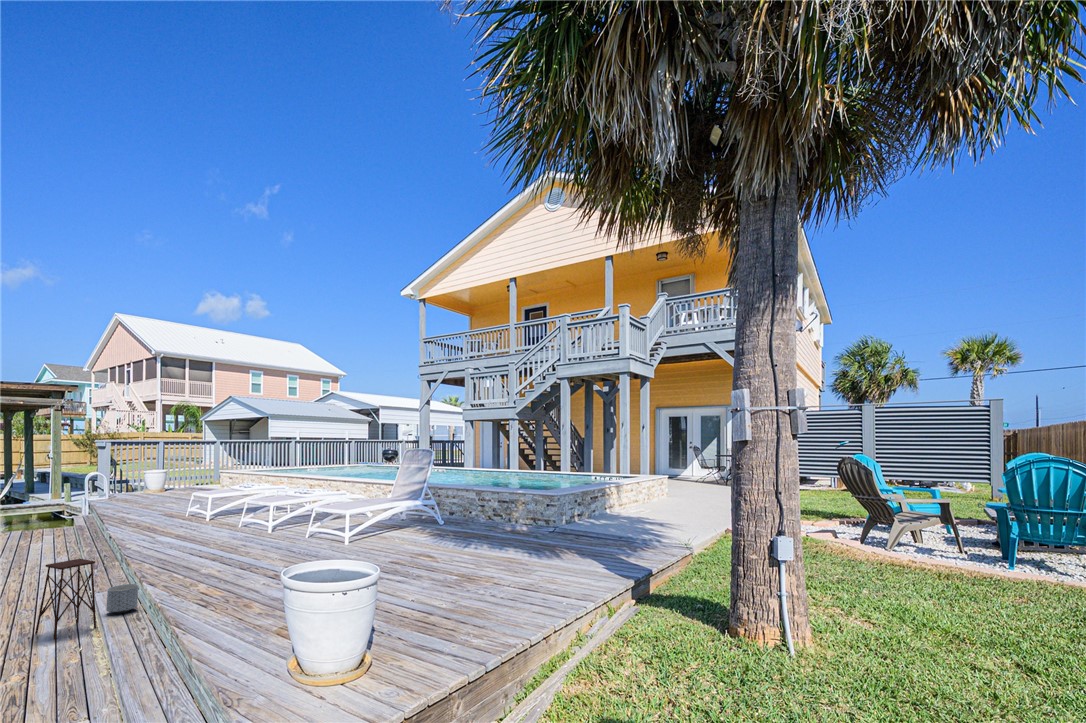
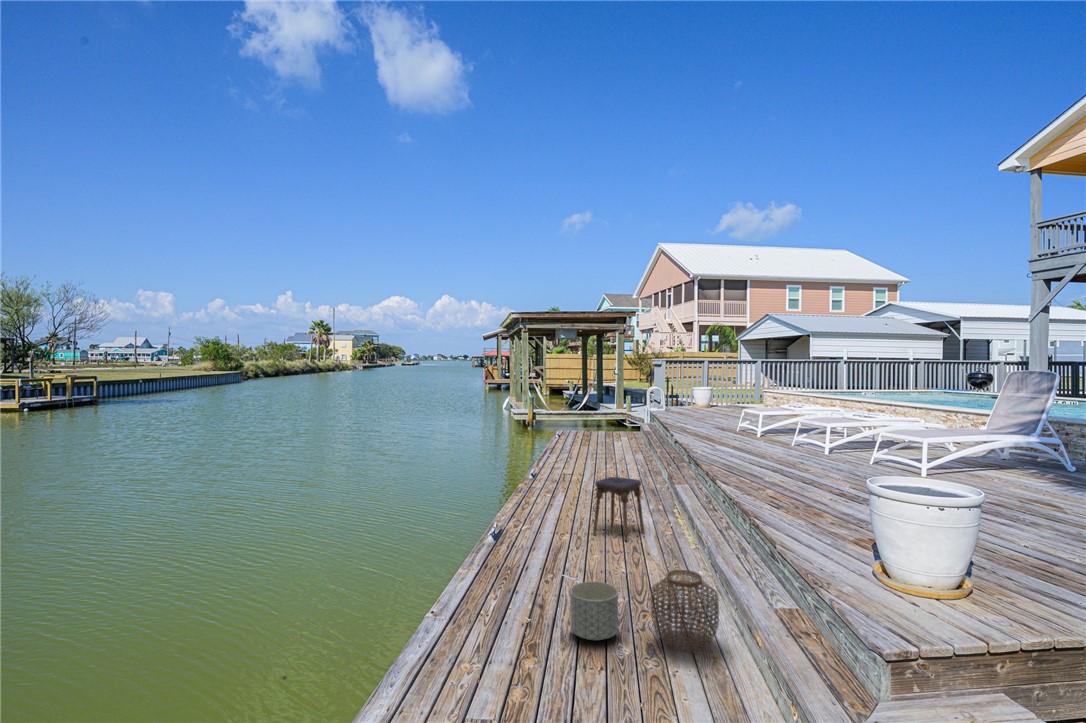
stool: none [94,539,135,582] -> present [593,477,644,542]
side table: present [35,559,96,640] -> none [460,529,538,689]
woven basket: none [158,567,196,605] -> present [651,570,719,653]

